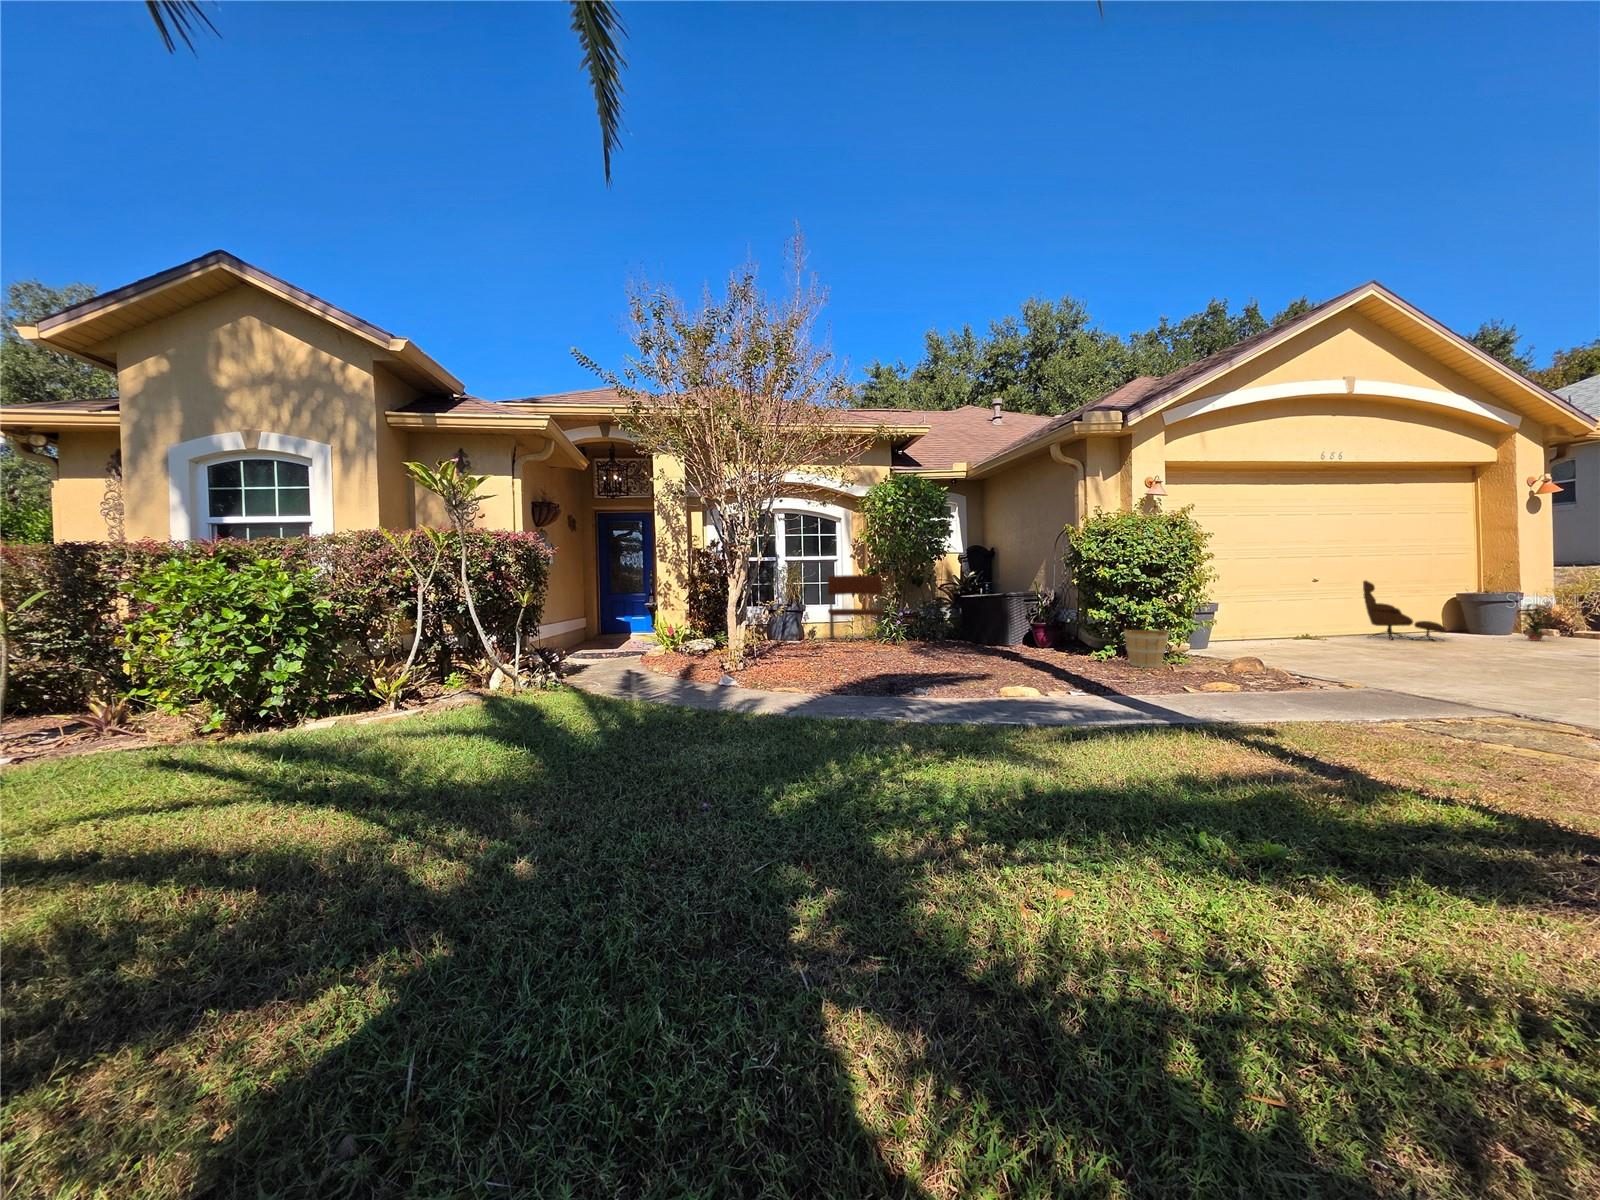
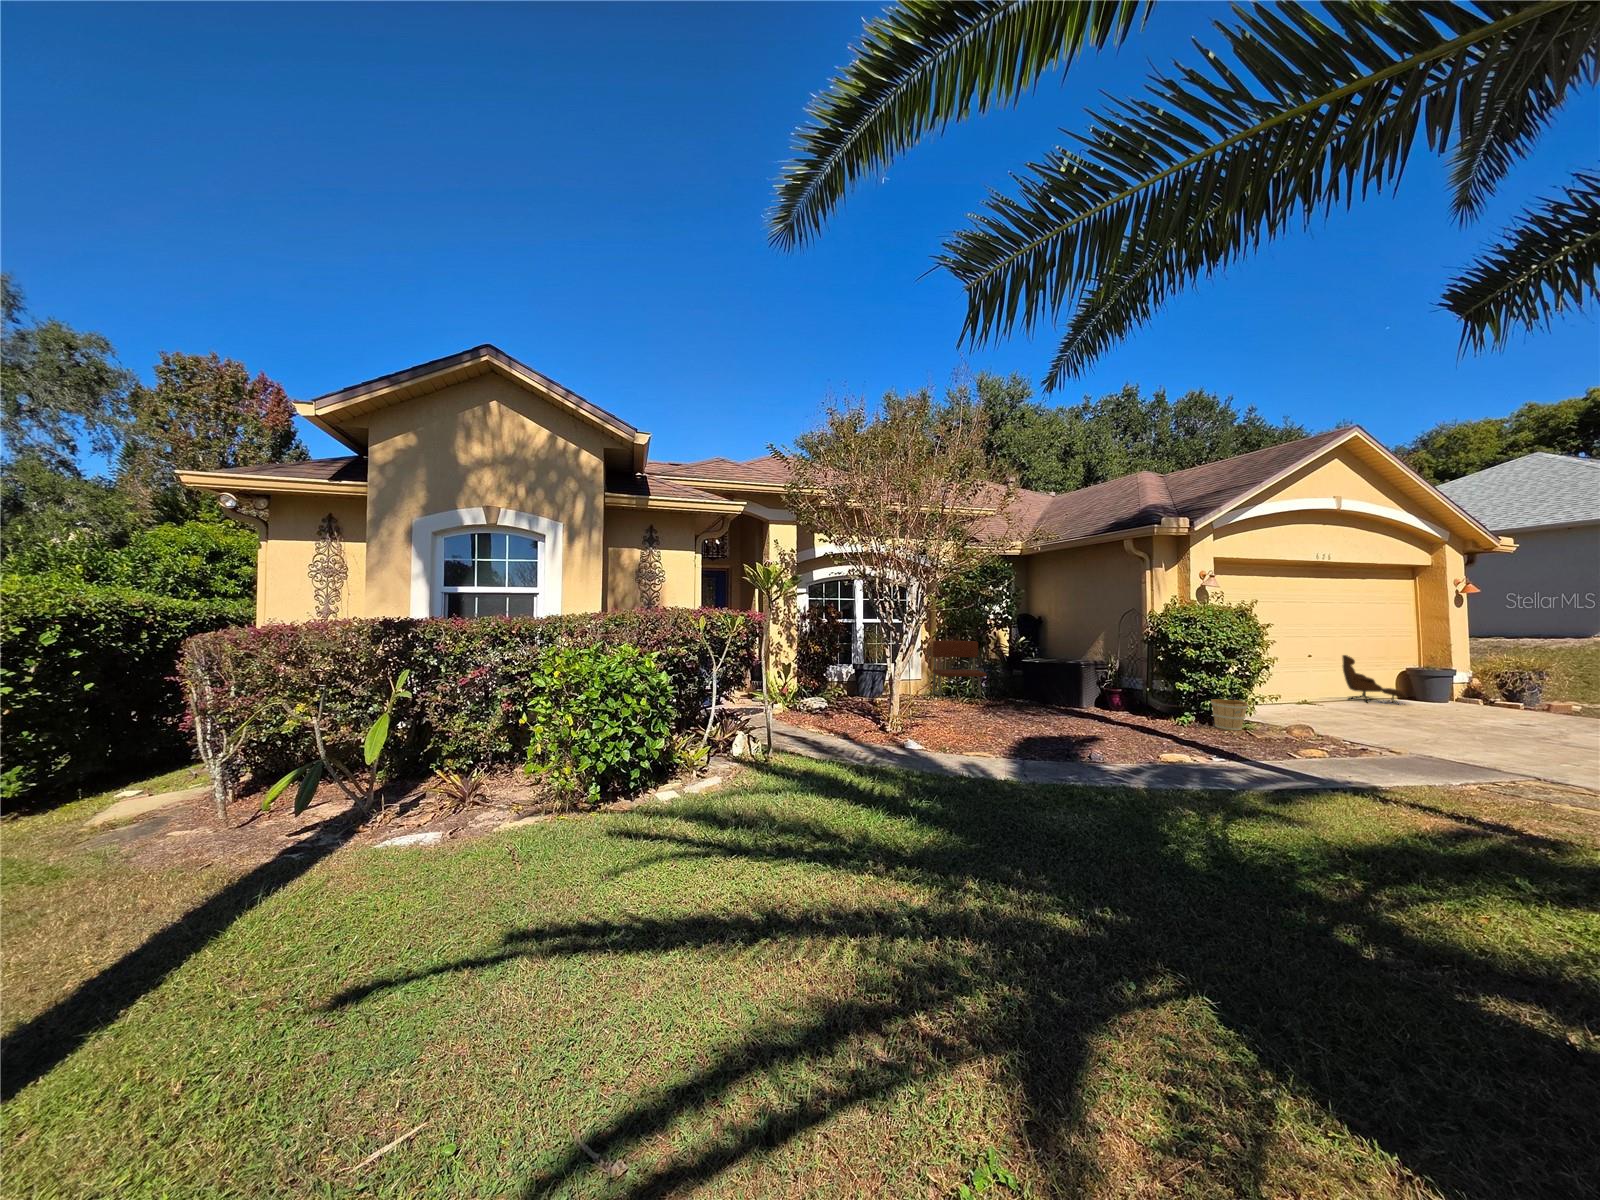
decorative plant: present [1518,604,1552,641] -> none [1451,677,1479,705]

